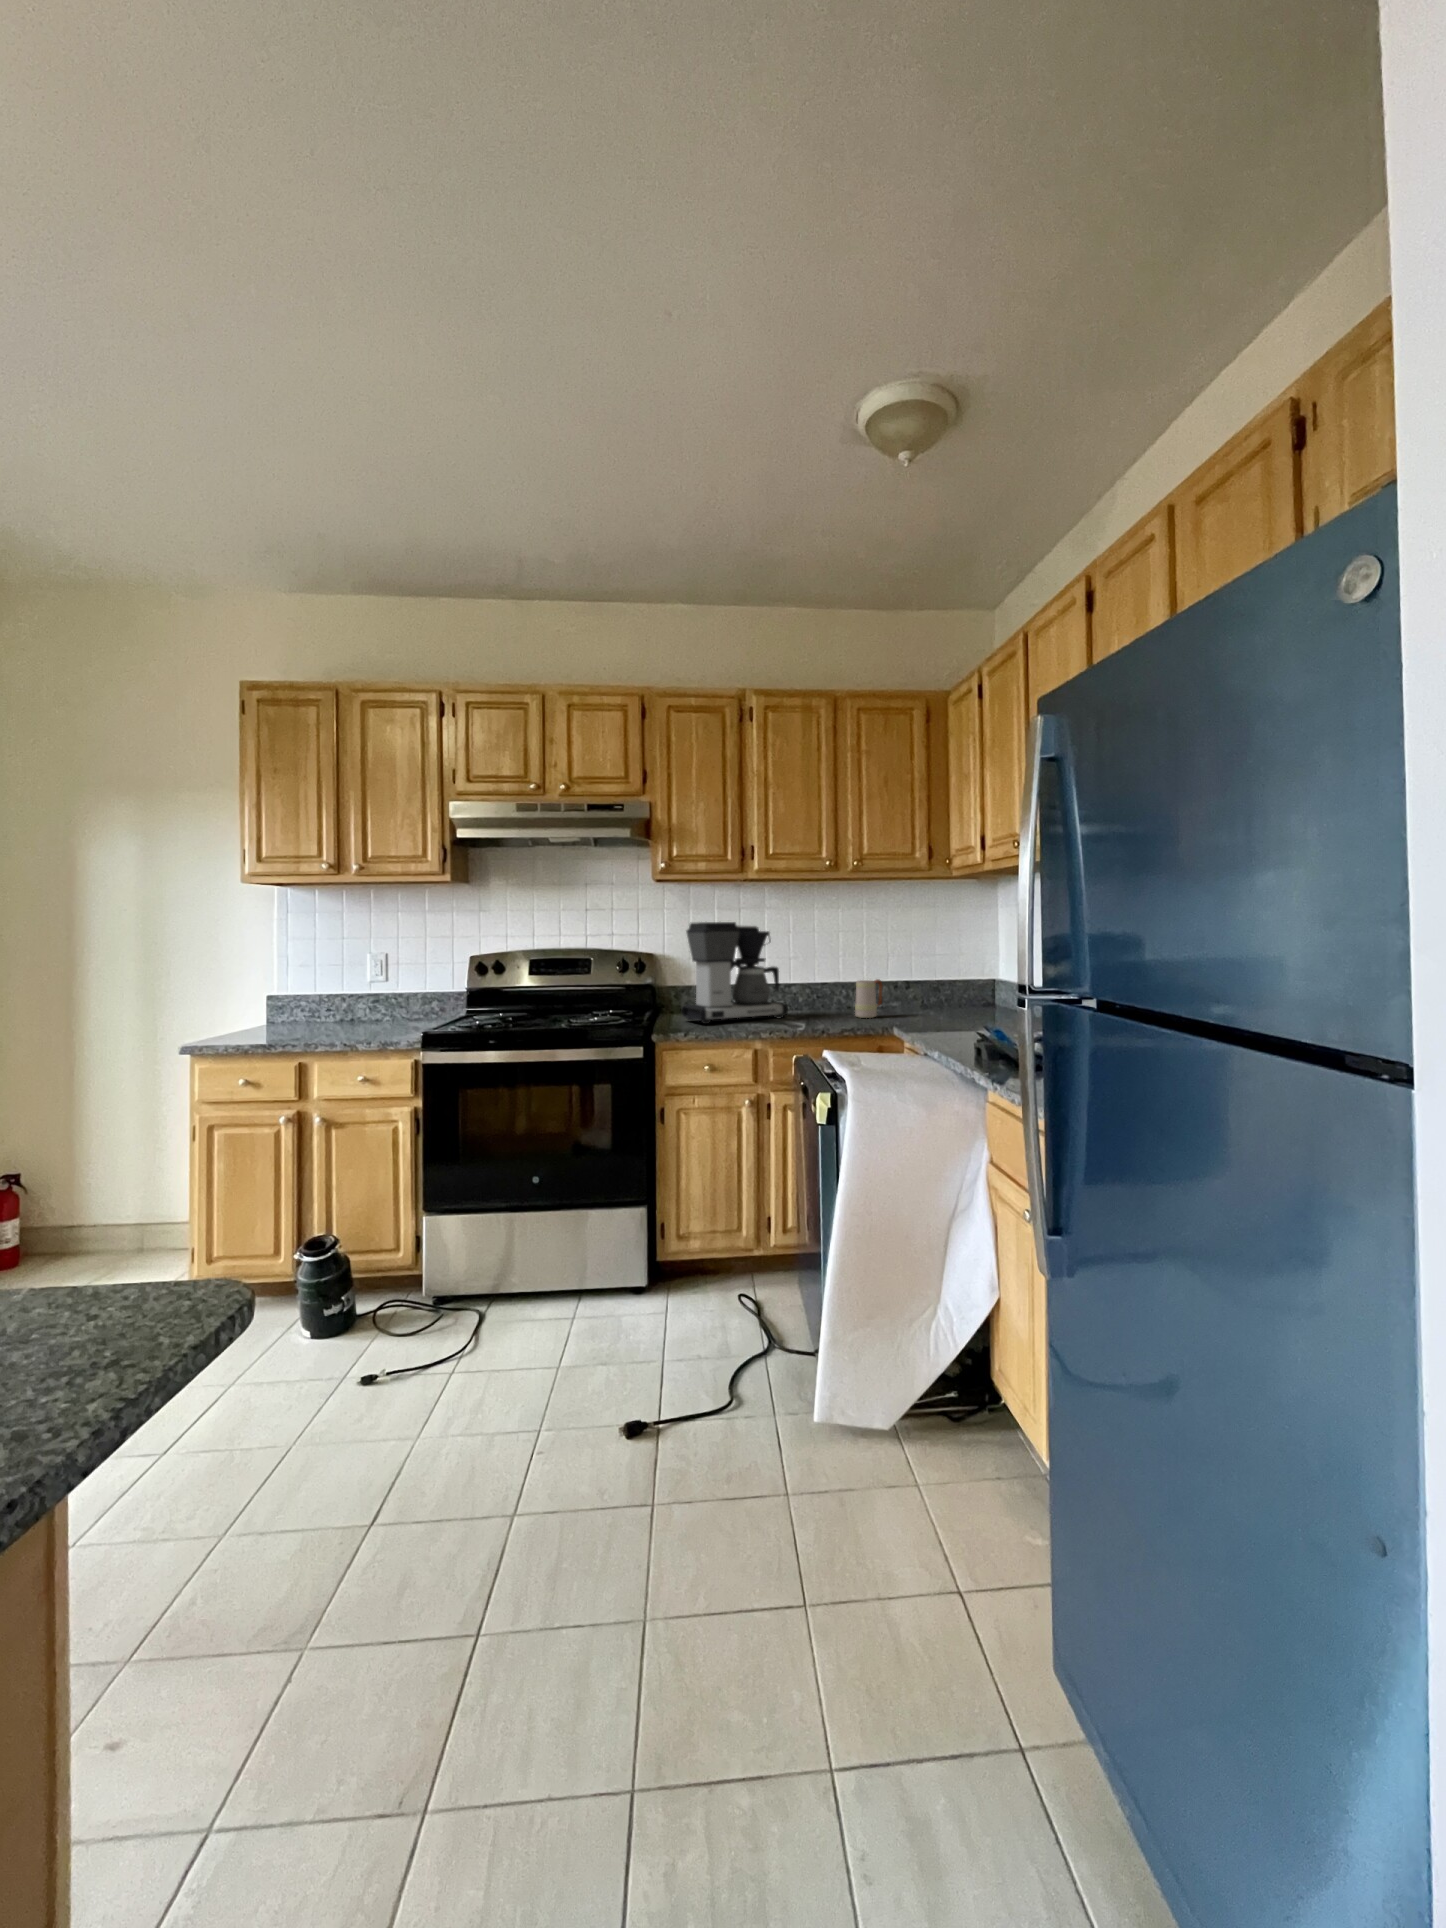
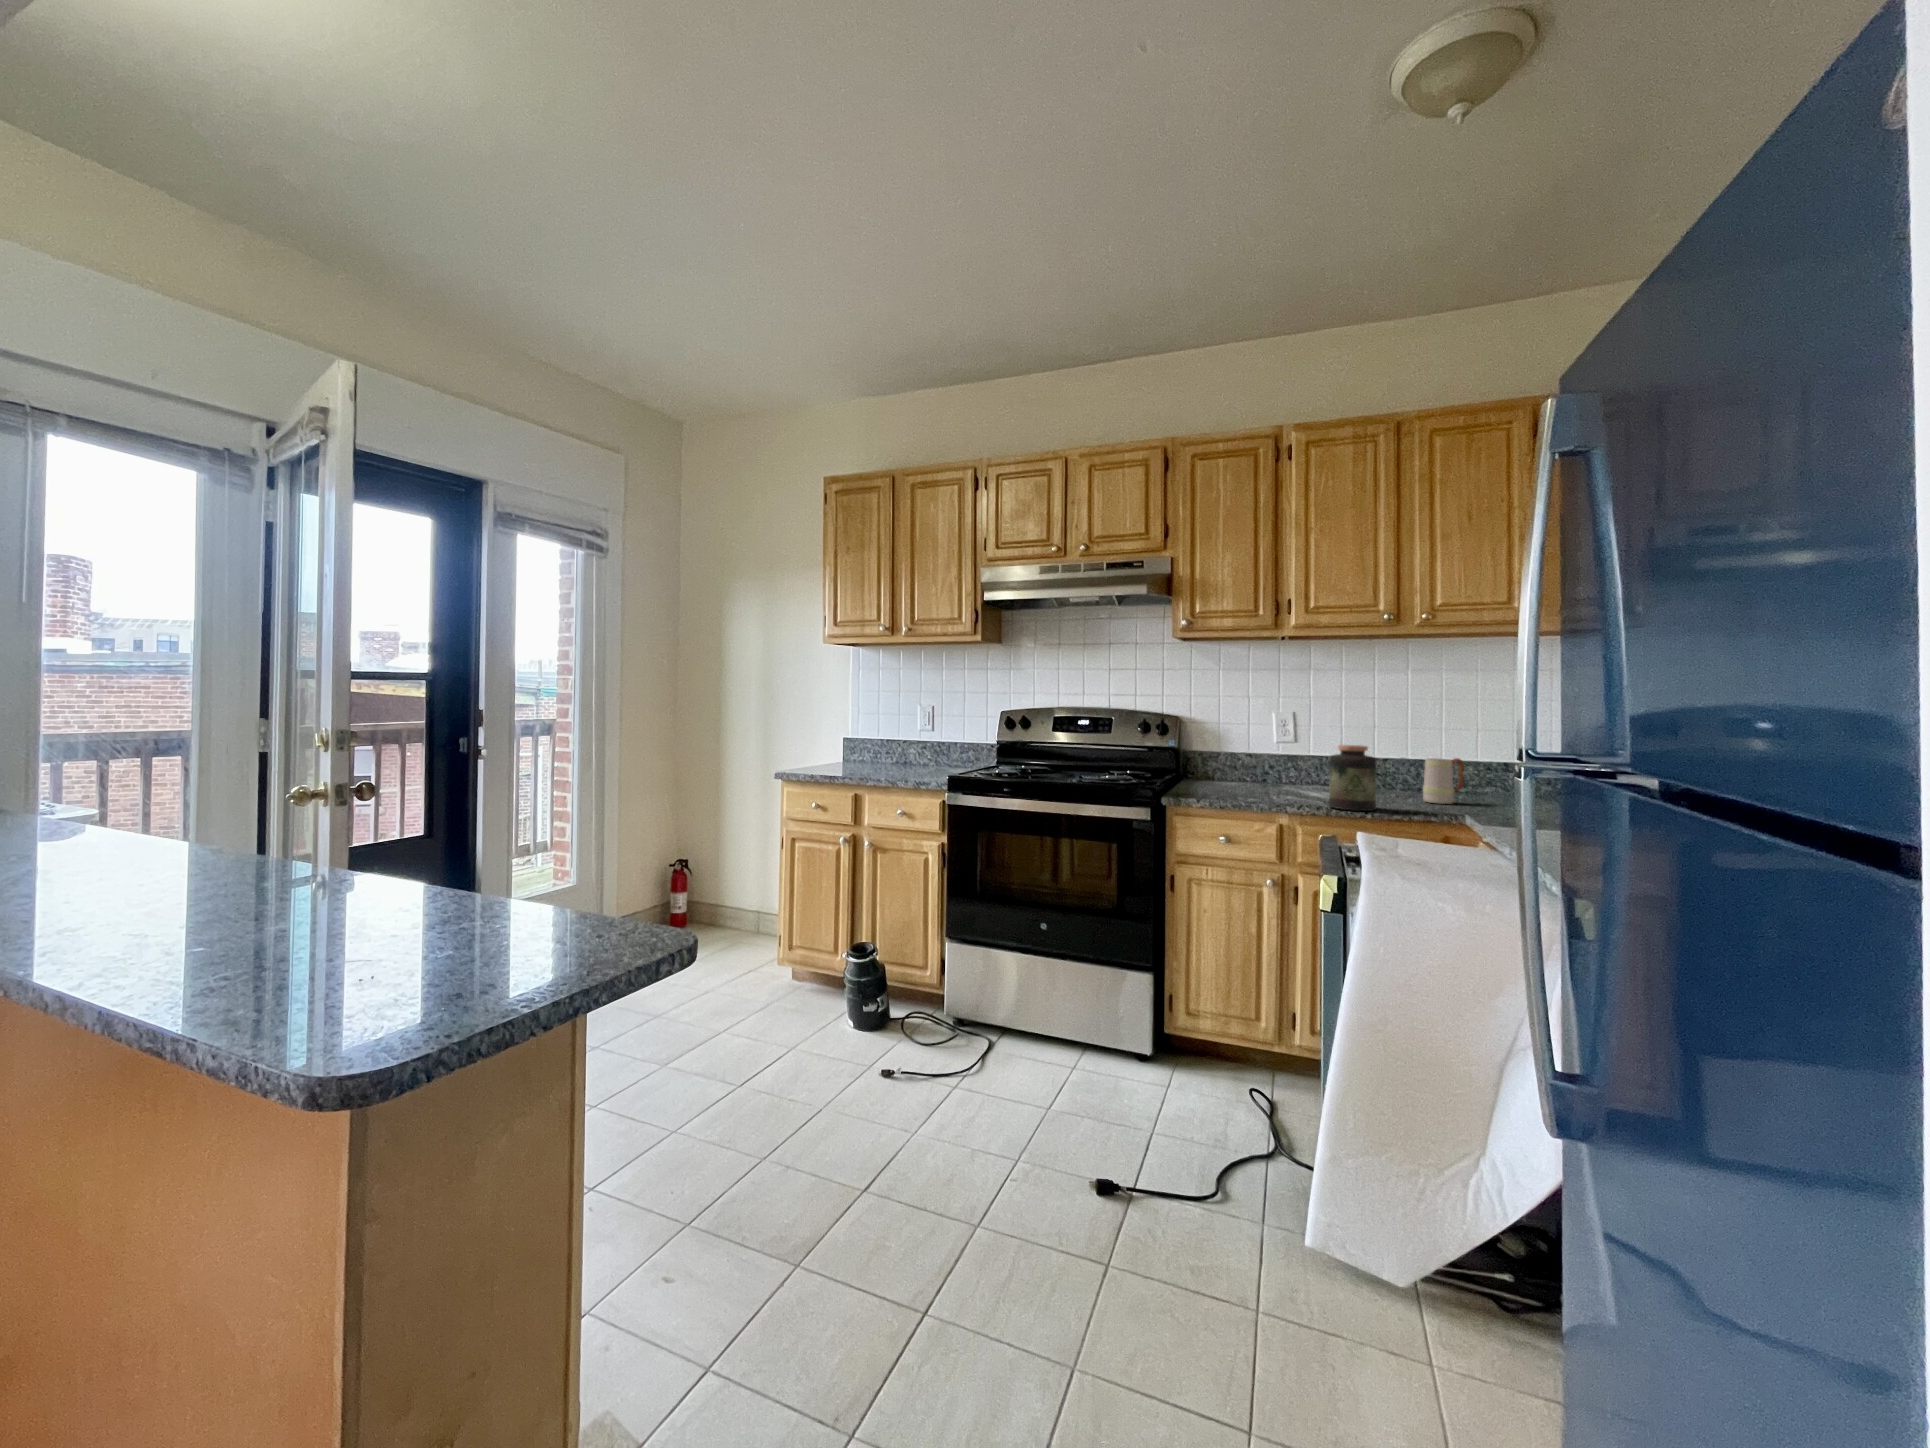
coffee maker: present [682,922,788,1024] -> none [1206,684,1334,796]
jar: none [792,974,828,1031] -> present [1329,745,1376,811]

